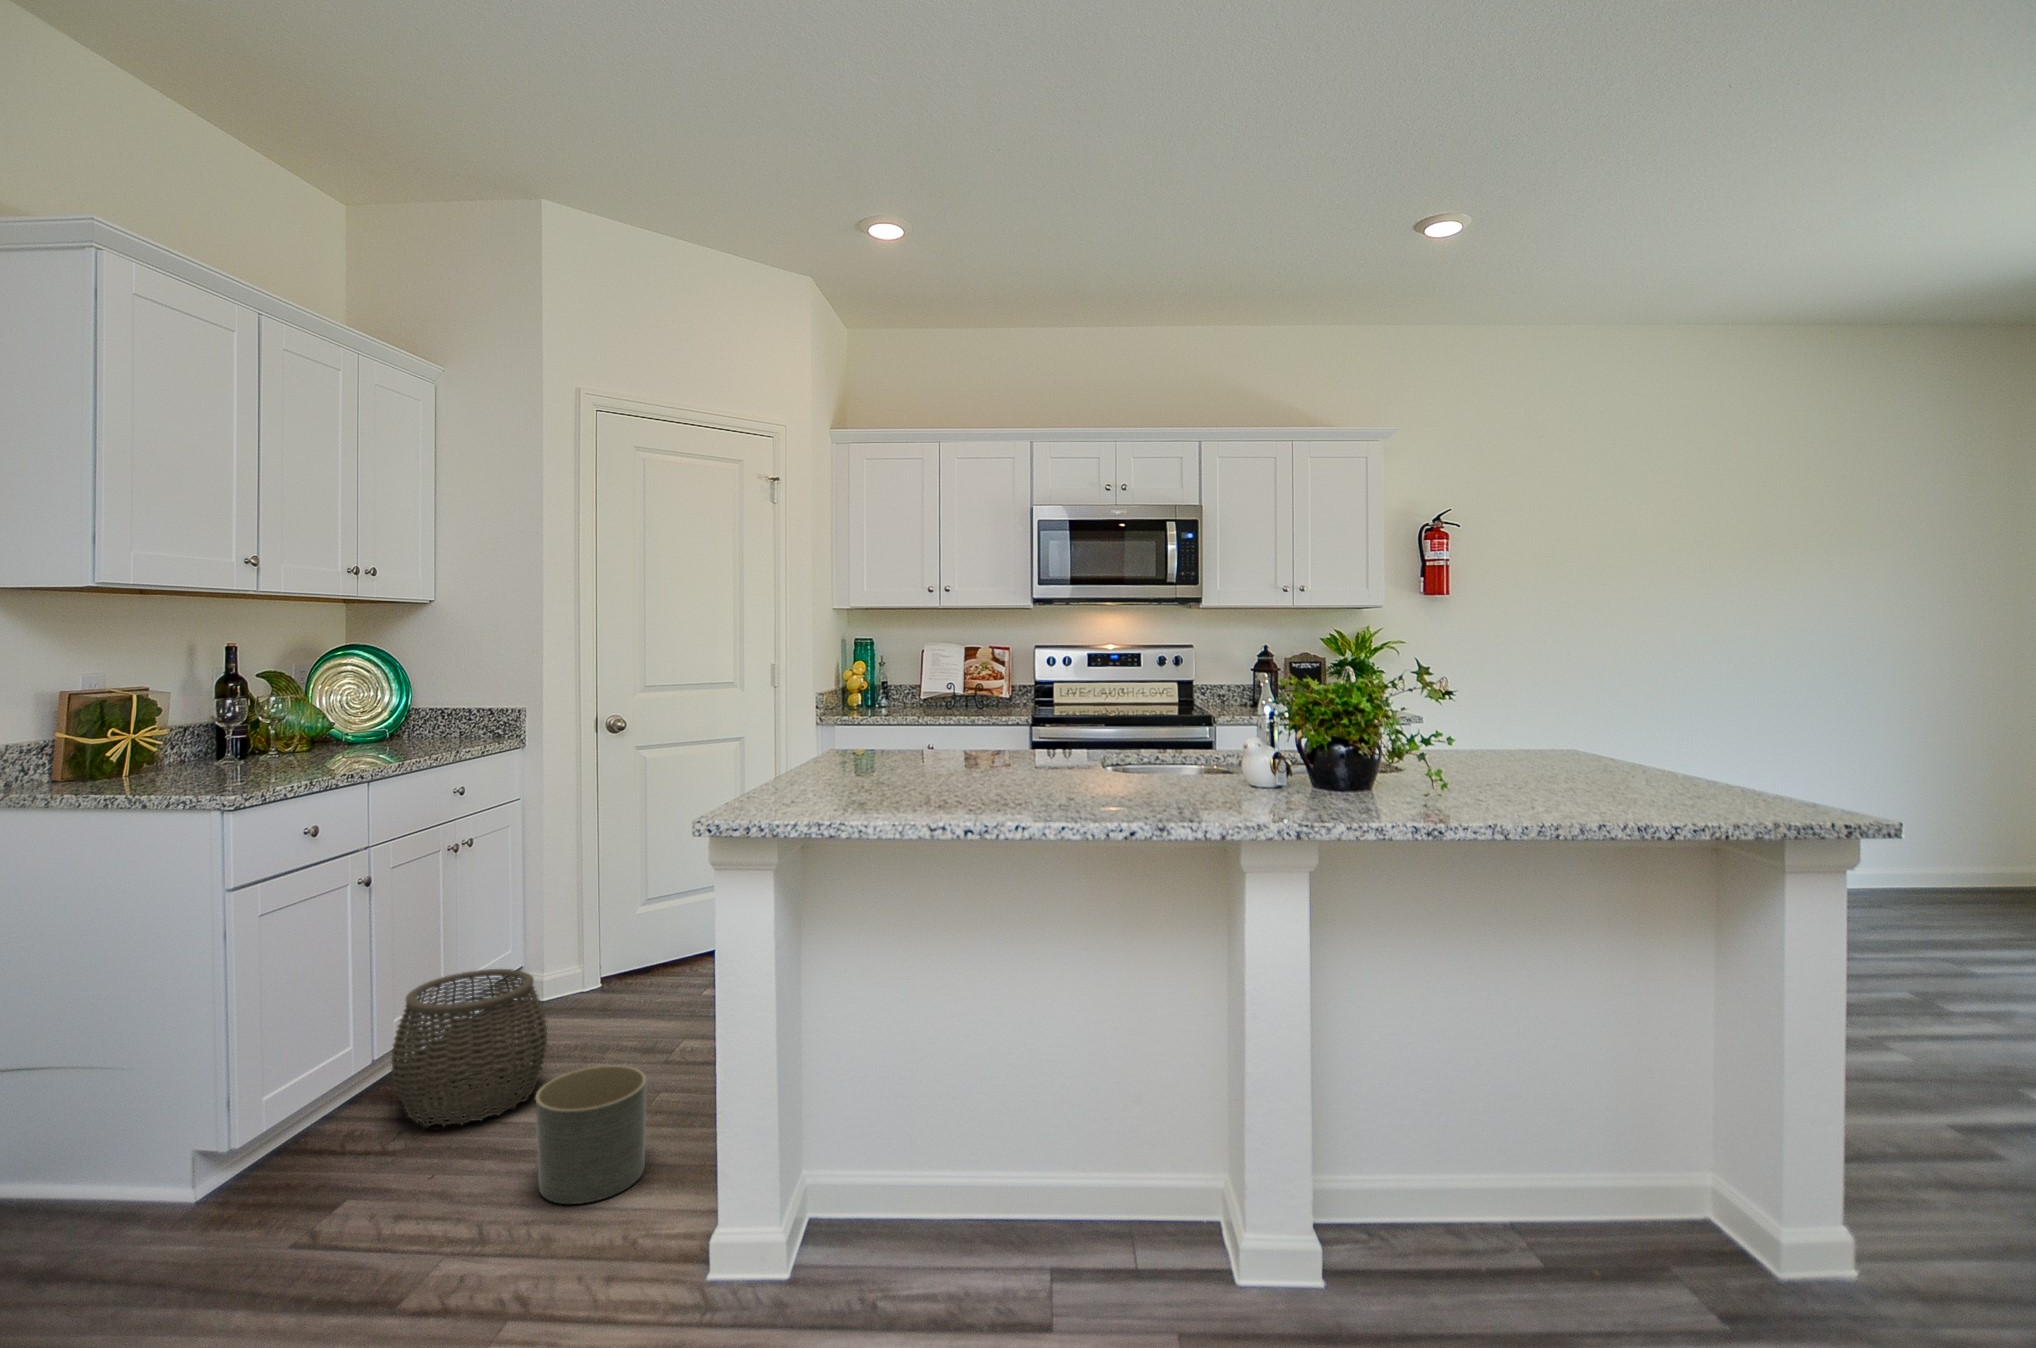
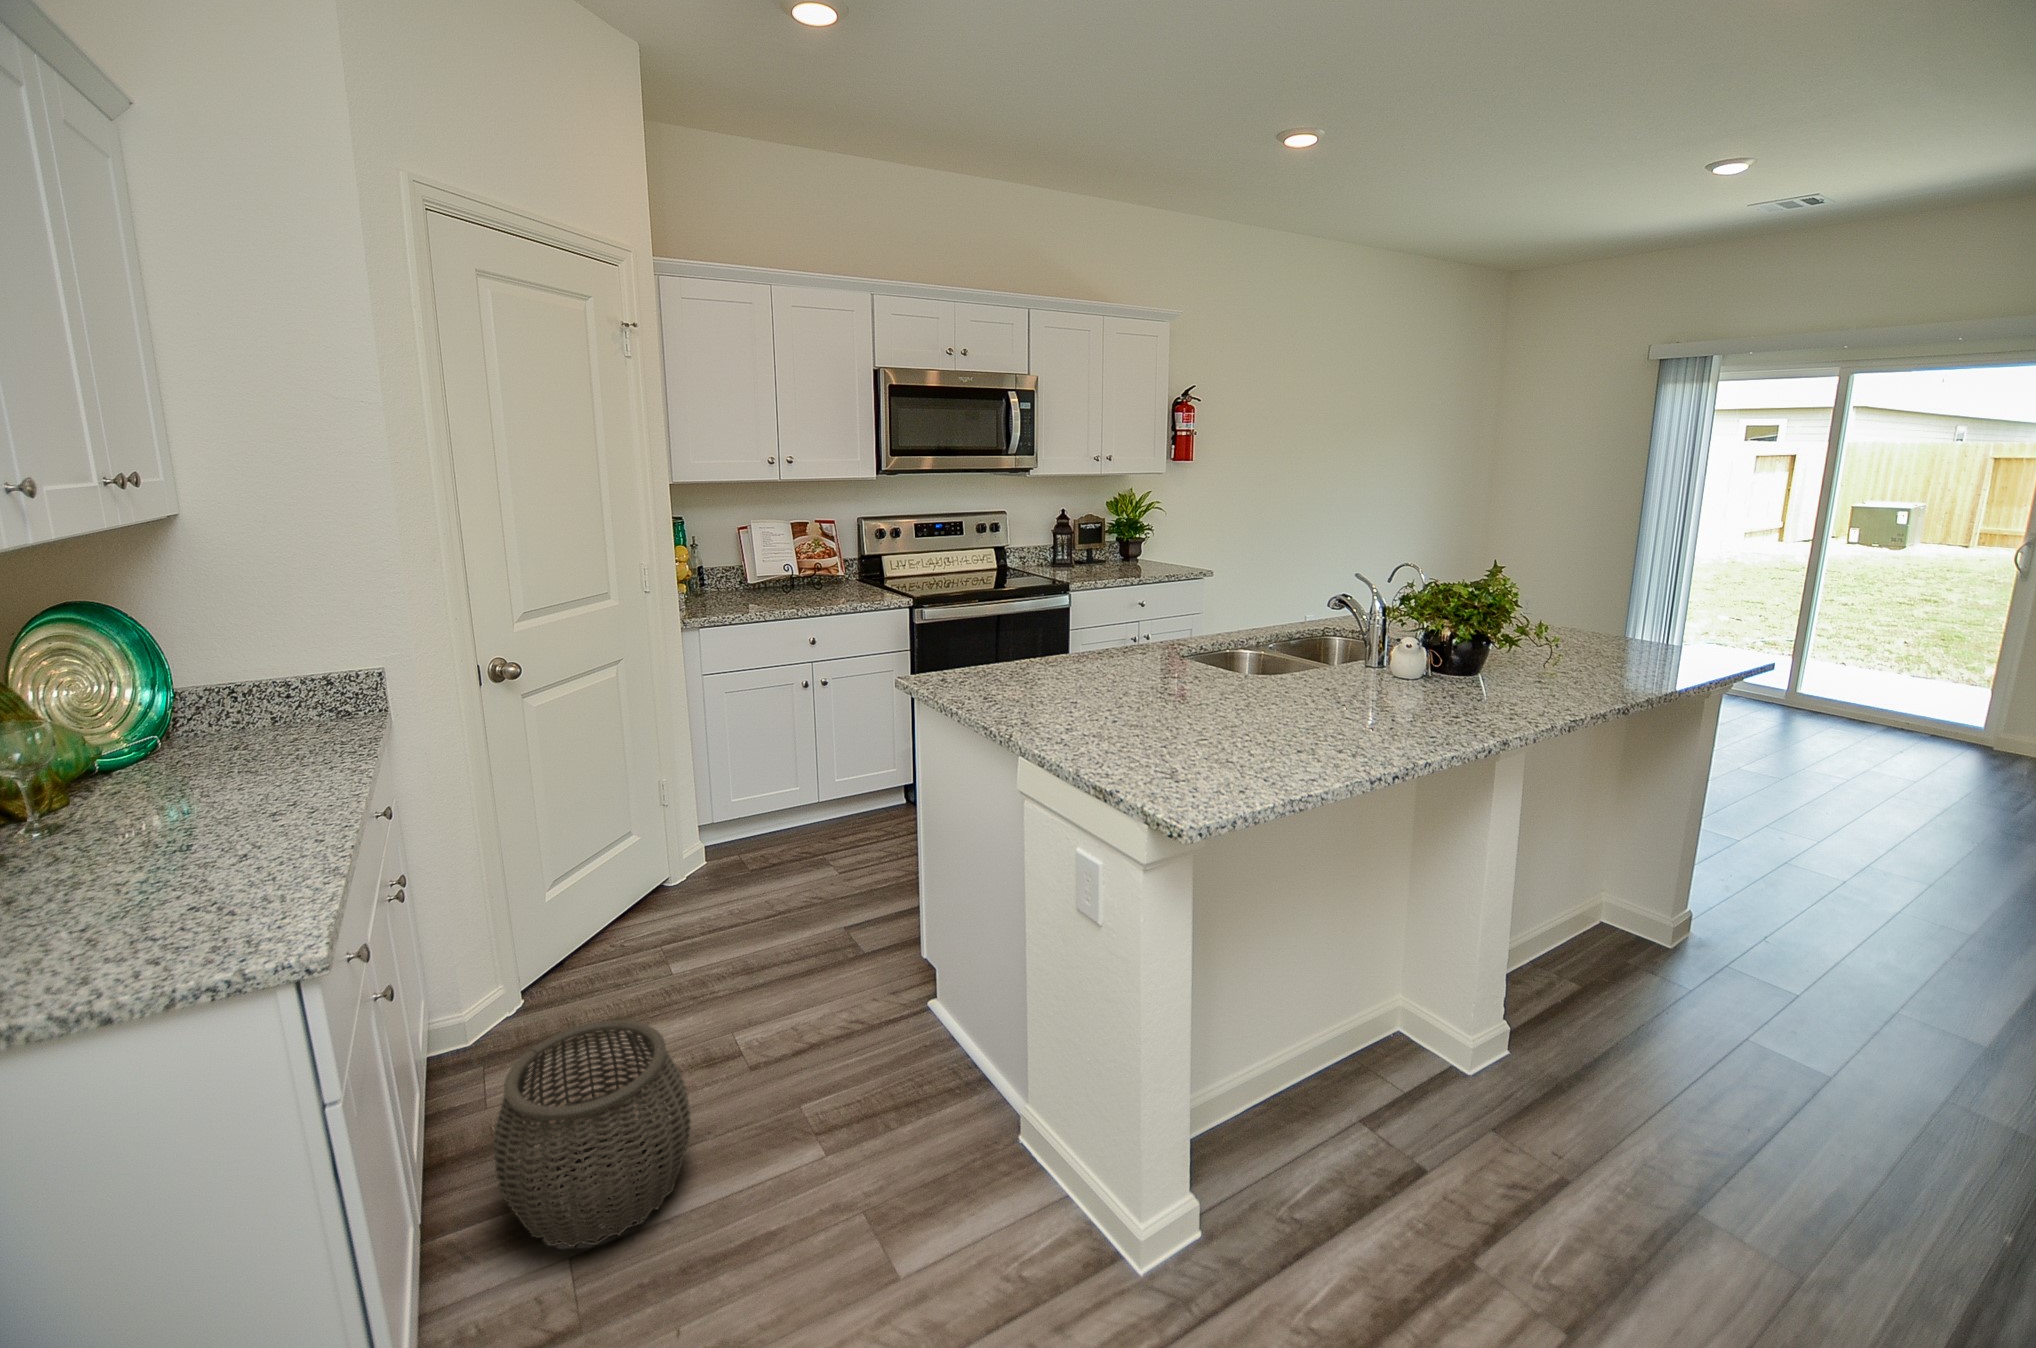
planter: present [535,1065,646,1204] -> none [828,1083,945,1253]

